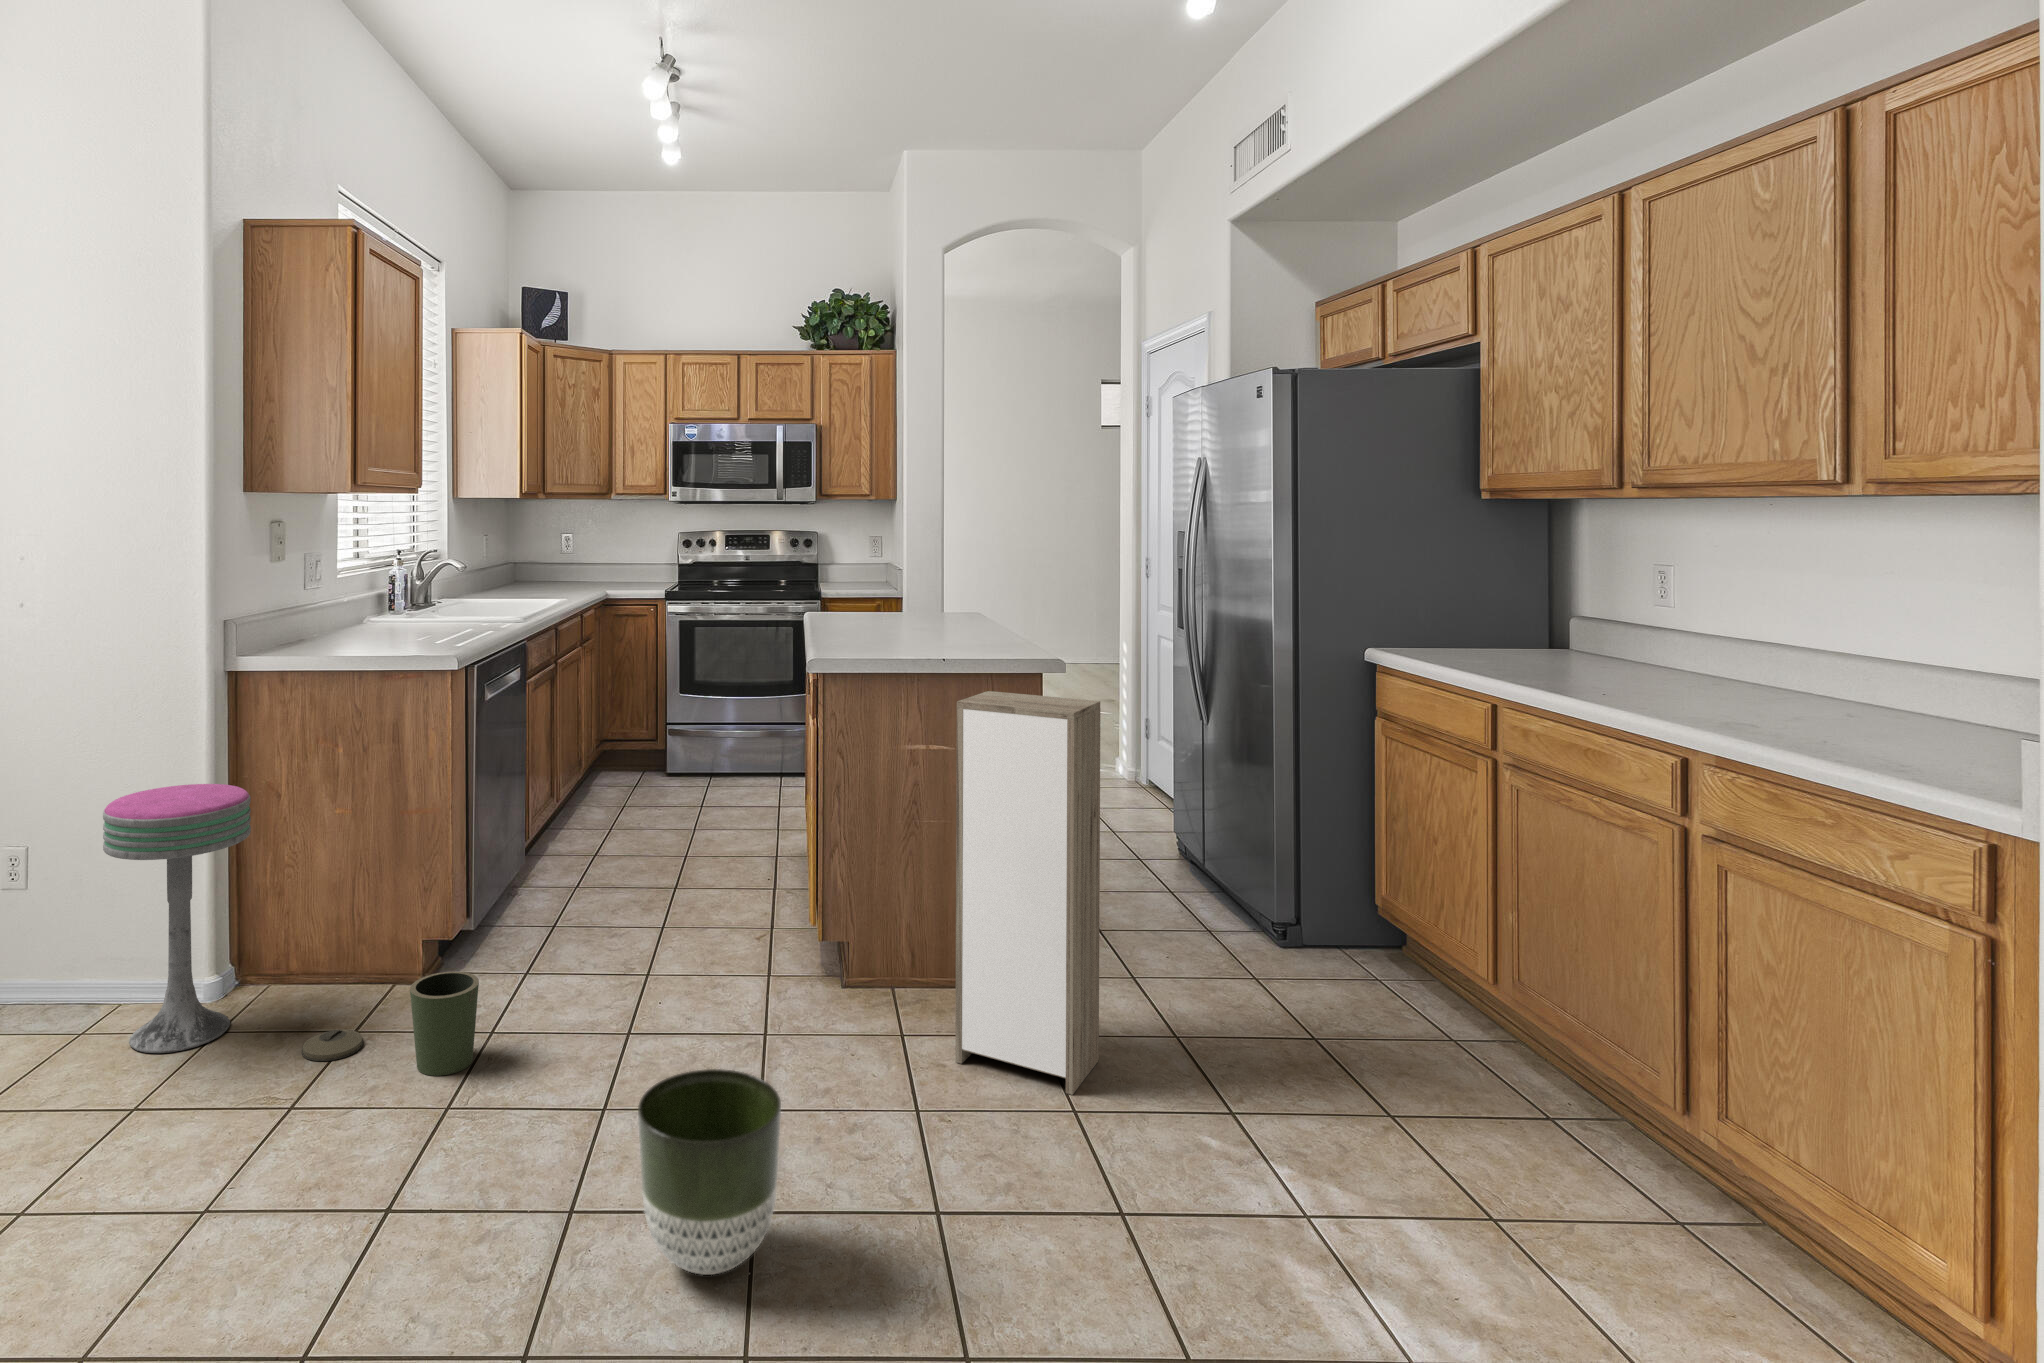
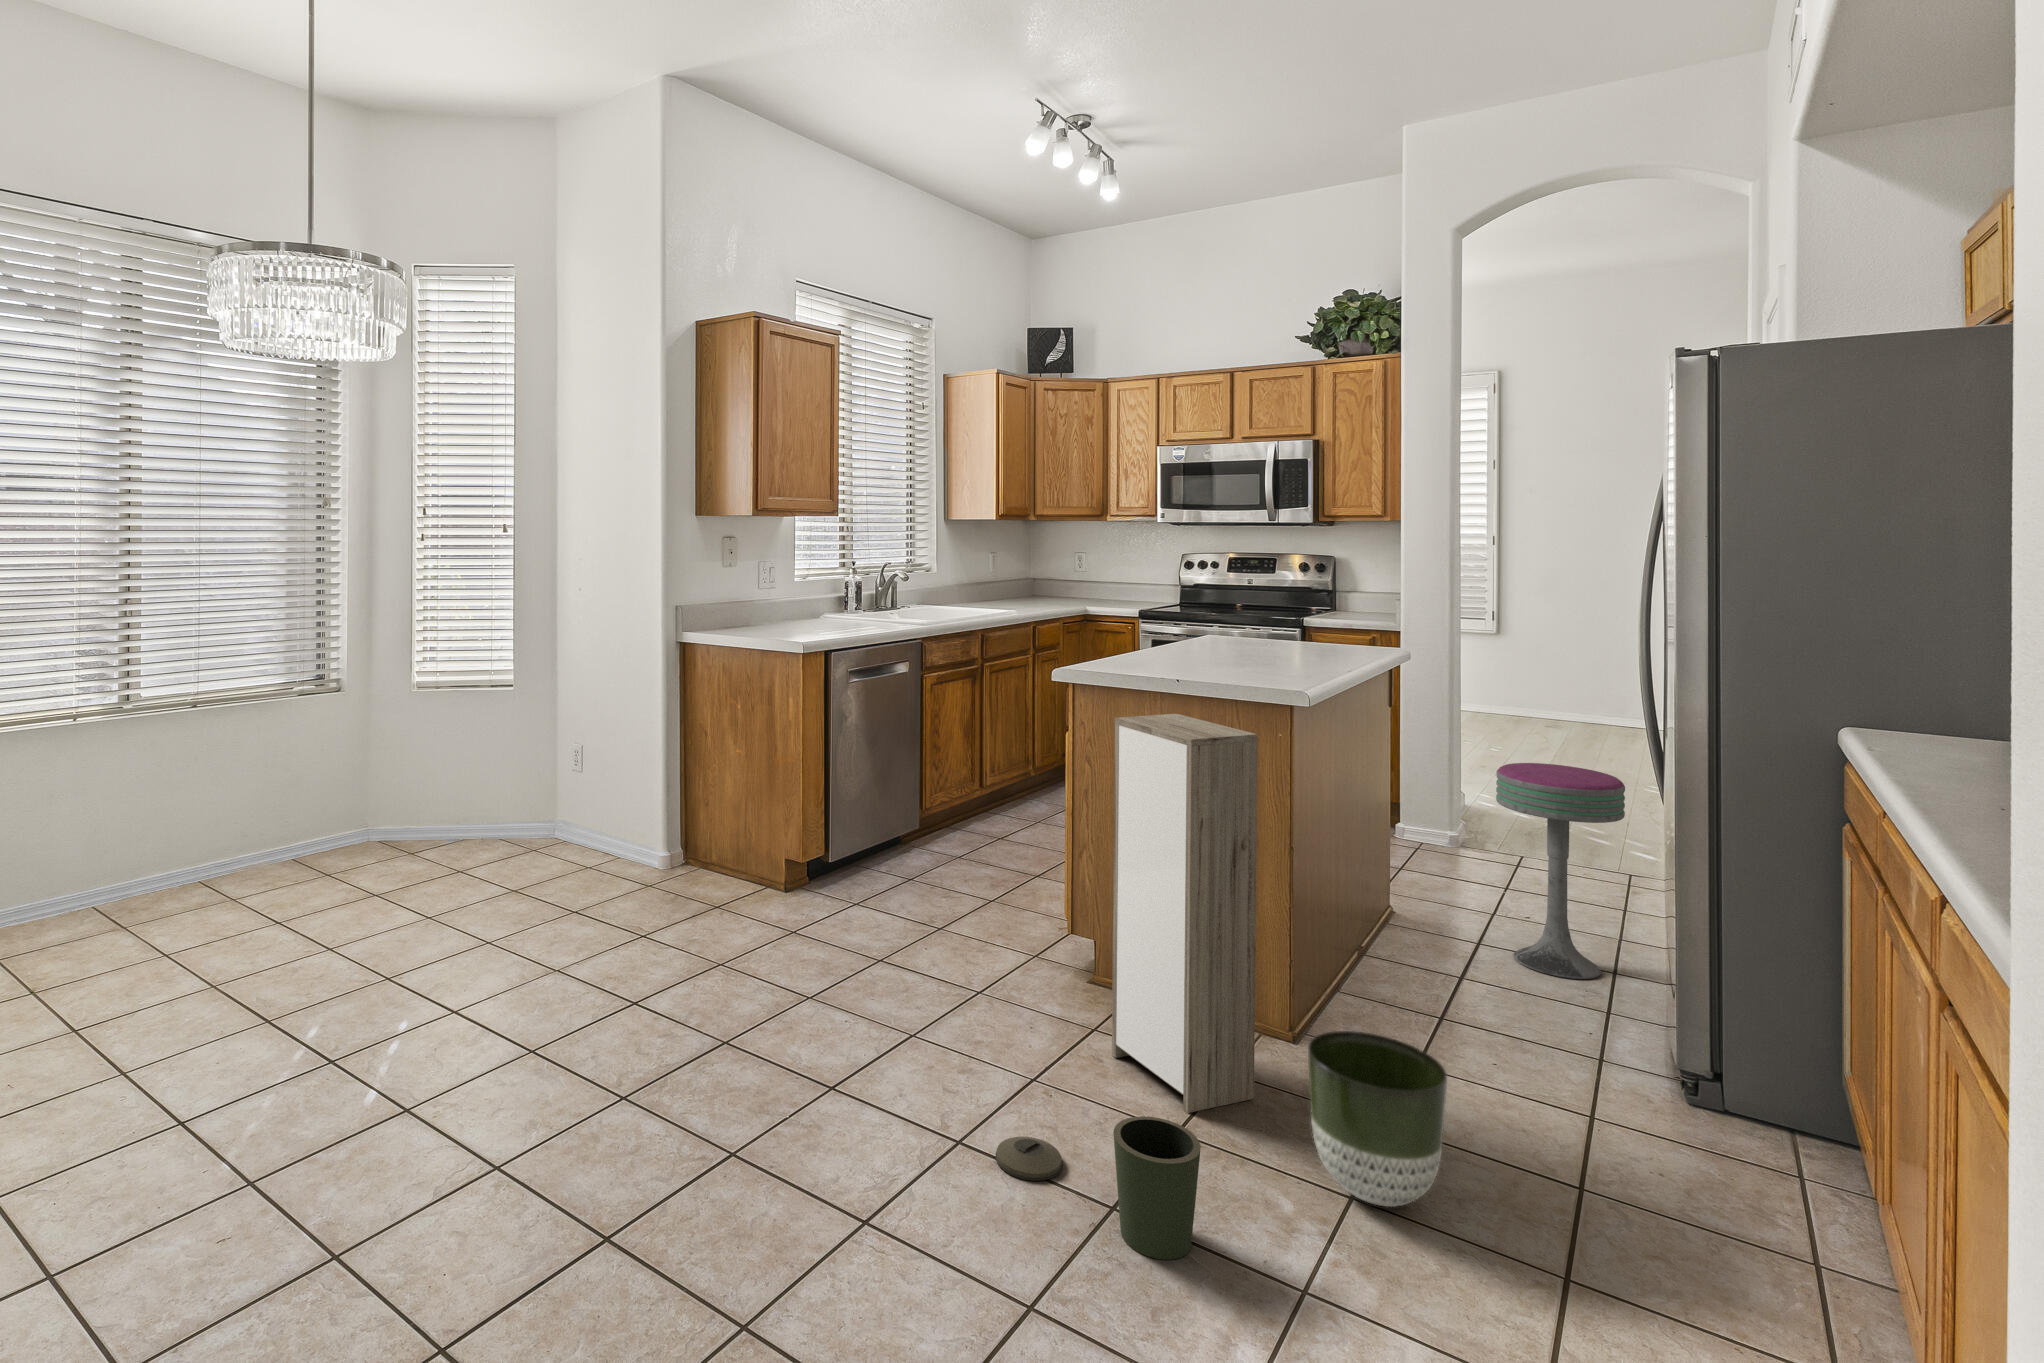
bar stool: present [103,784,251,1053] -> present [1496,763,1625,979]
trash can: present [302,971,479,1076] -> present [996,1116,1201,1260]
planter: present [638,1069,781,1275] -> present [1308,1031,1447,1207]

